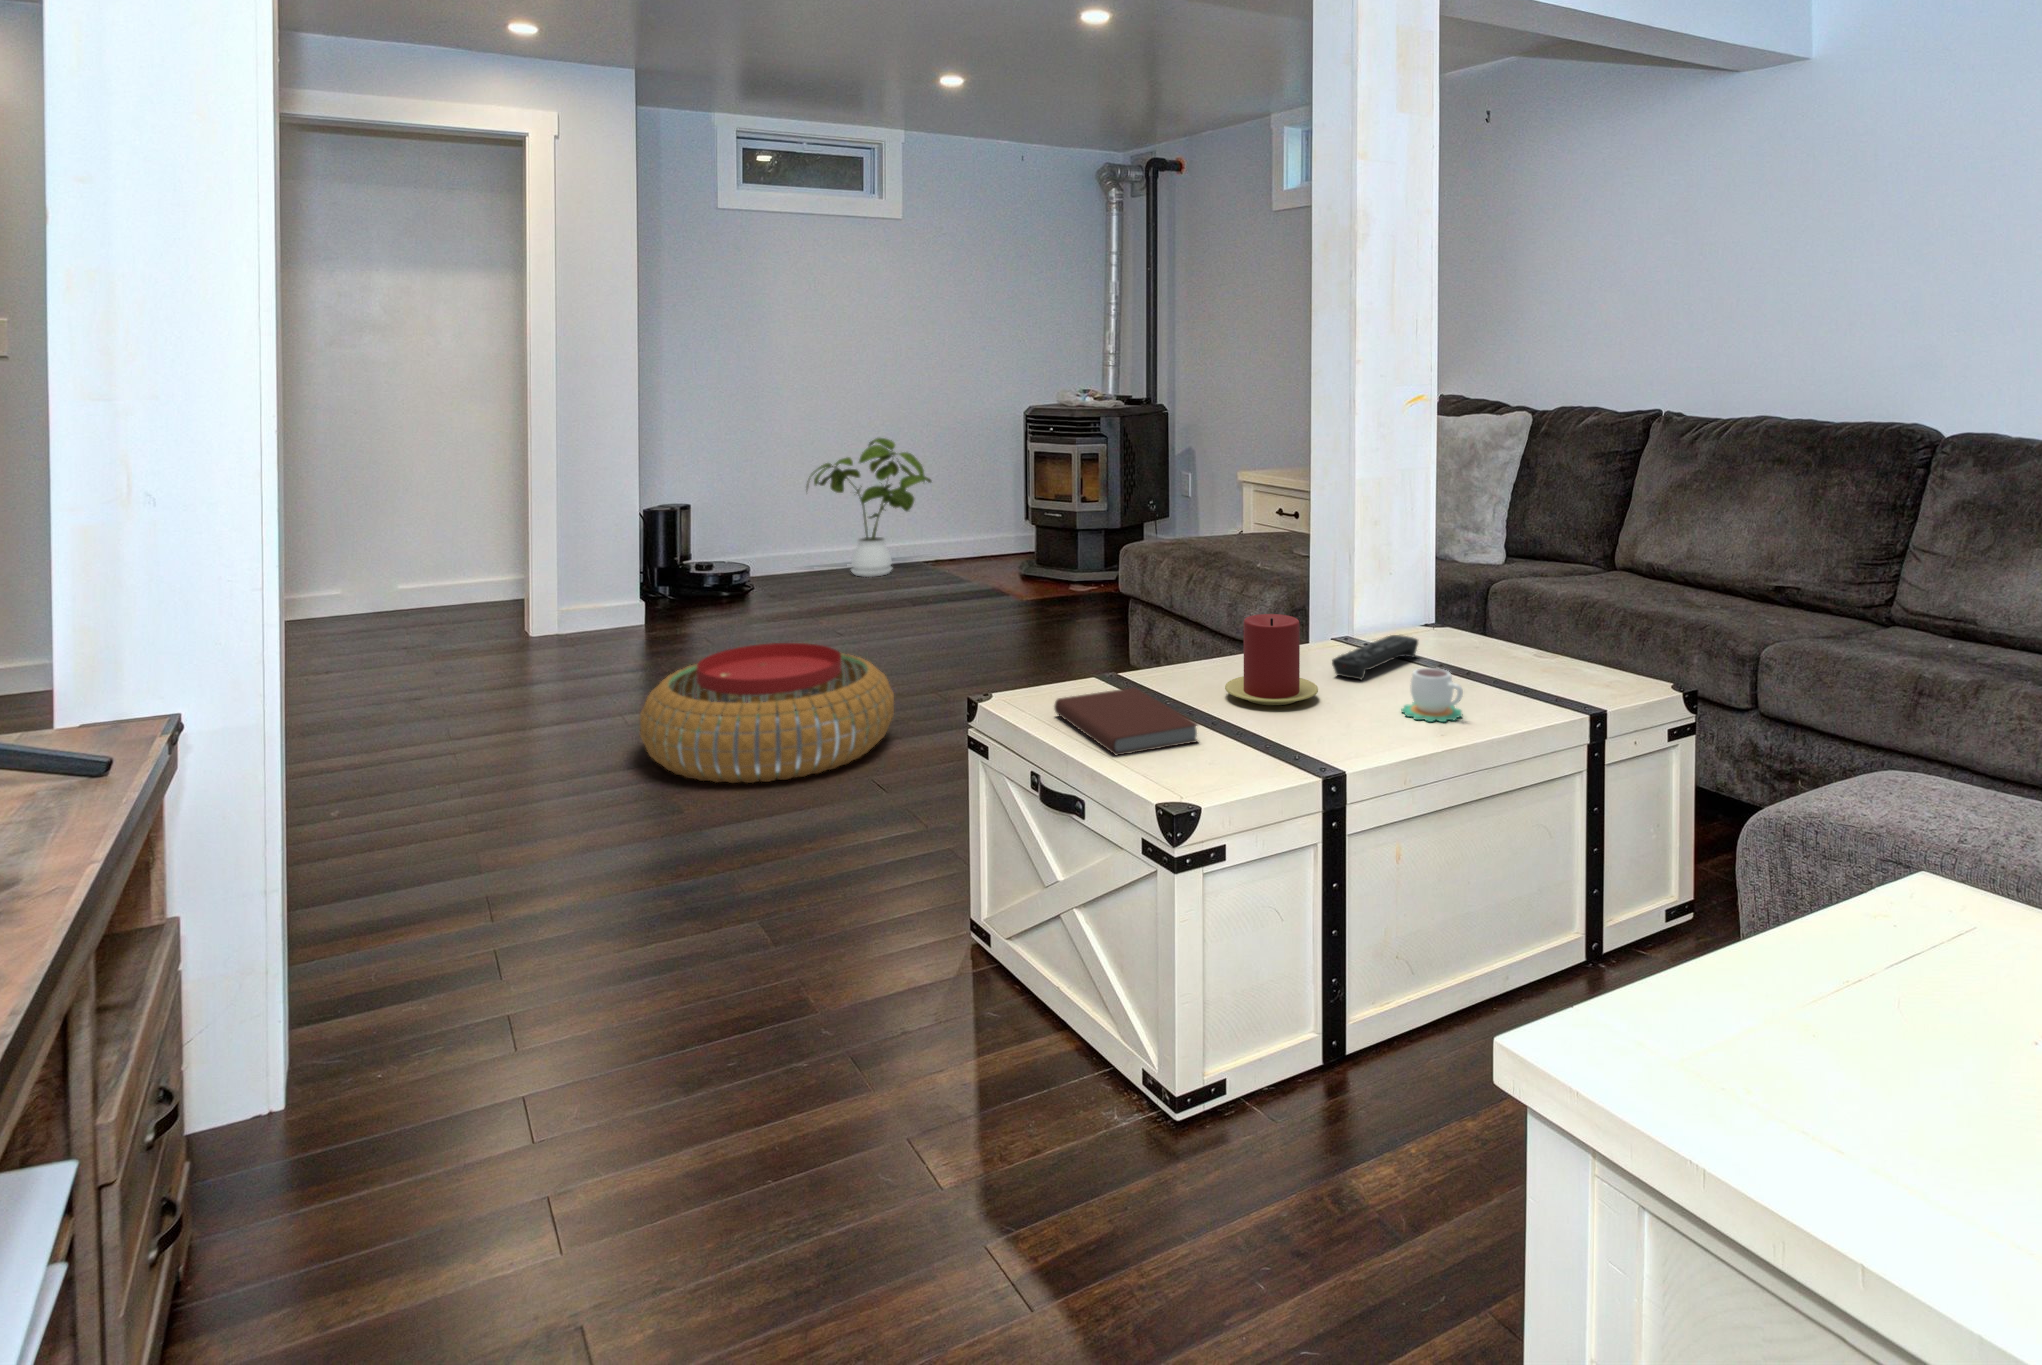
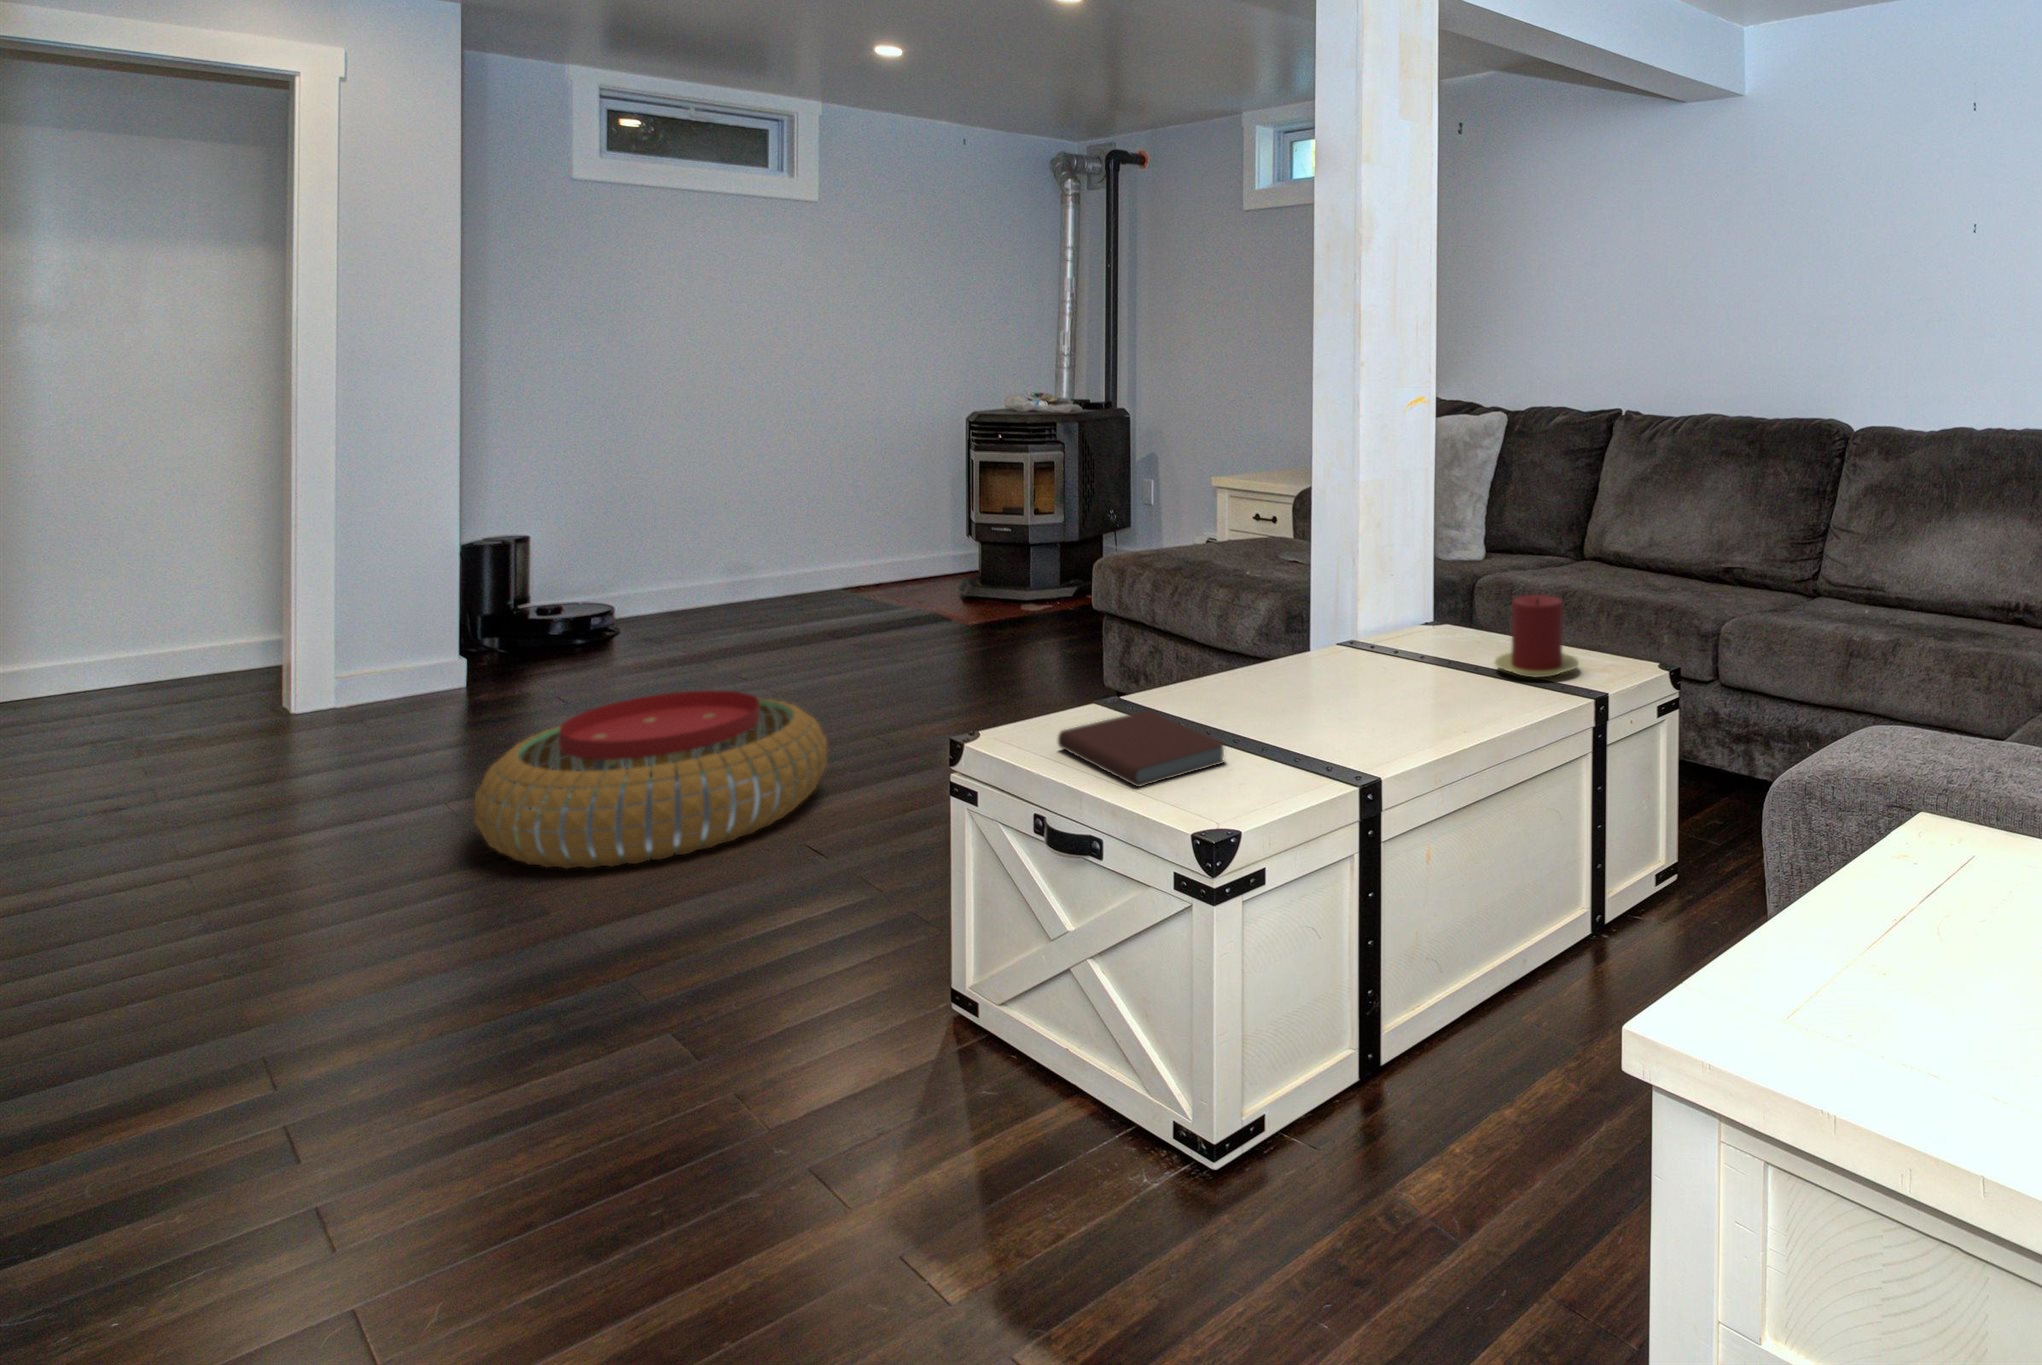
house plant: present [807,438,931,577] -> none [693,449,855,607]
candle: present [1225,614,1318,705] -> present [1495,595,1579,678]
remote control: present [1332,635,1418,680] -> none [1348,634,1428,682]
mug: present [1401,668,1463,722] -> none [1425,665,1486,718]

